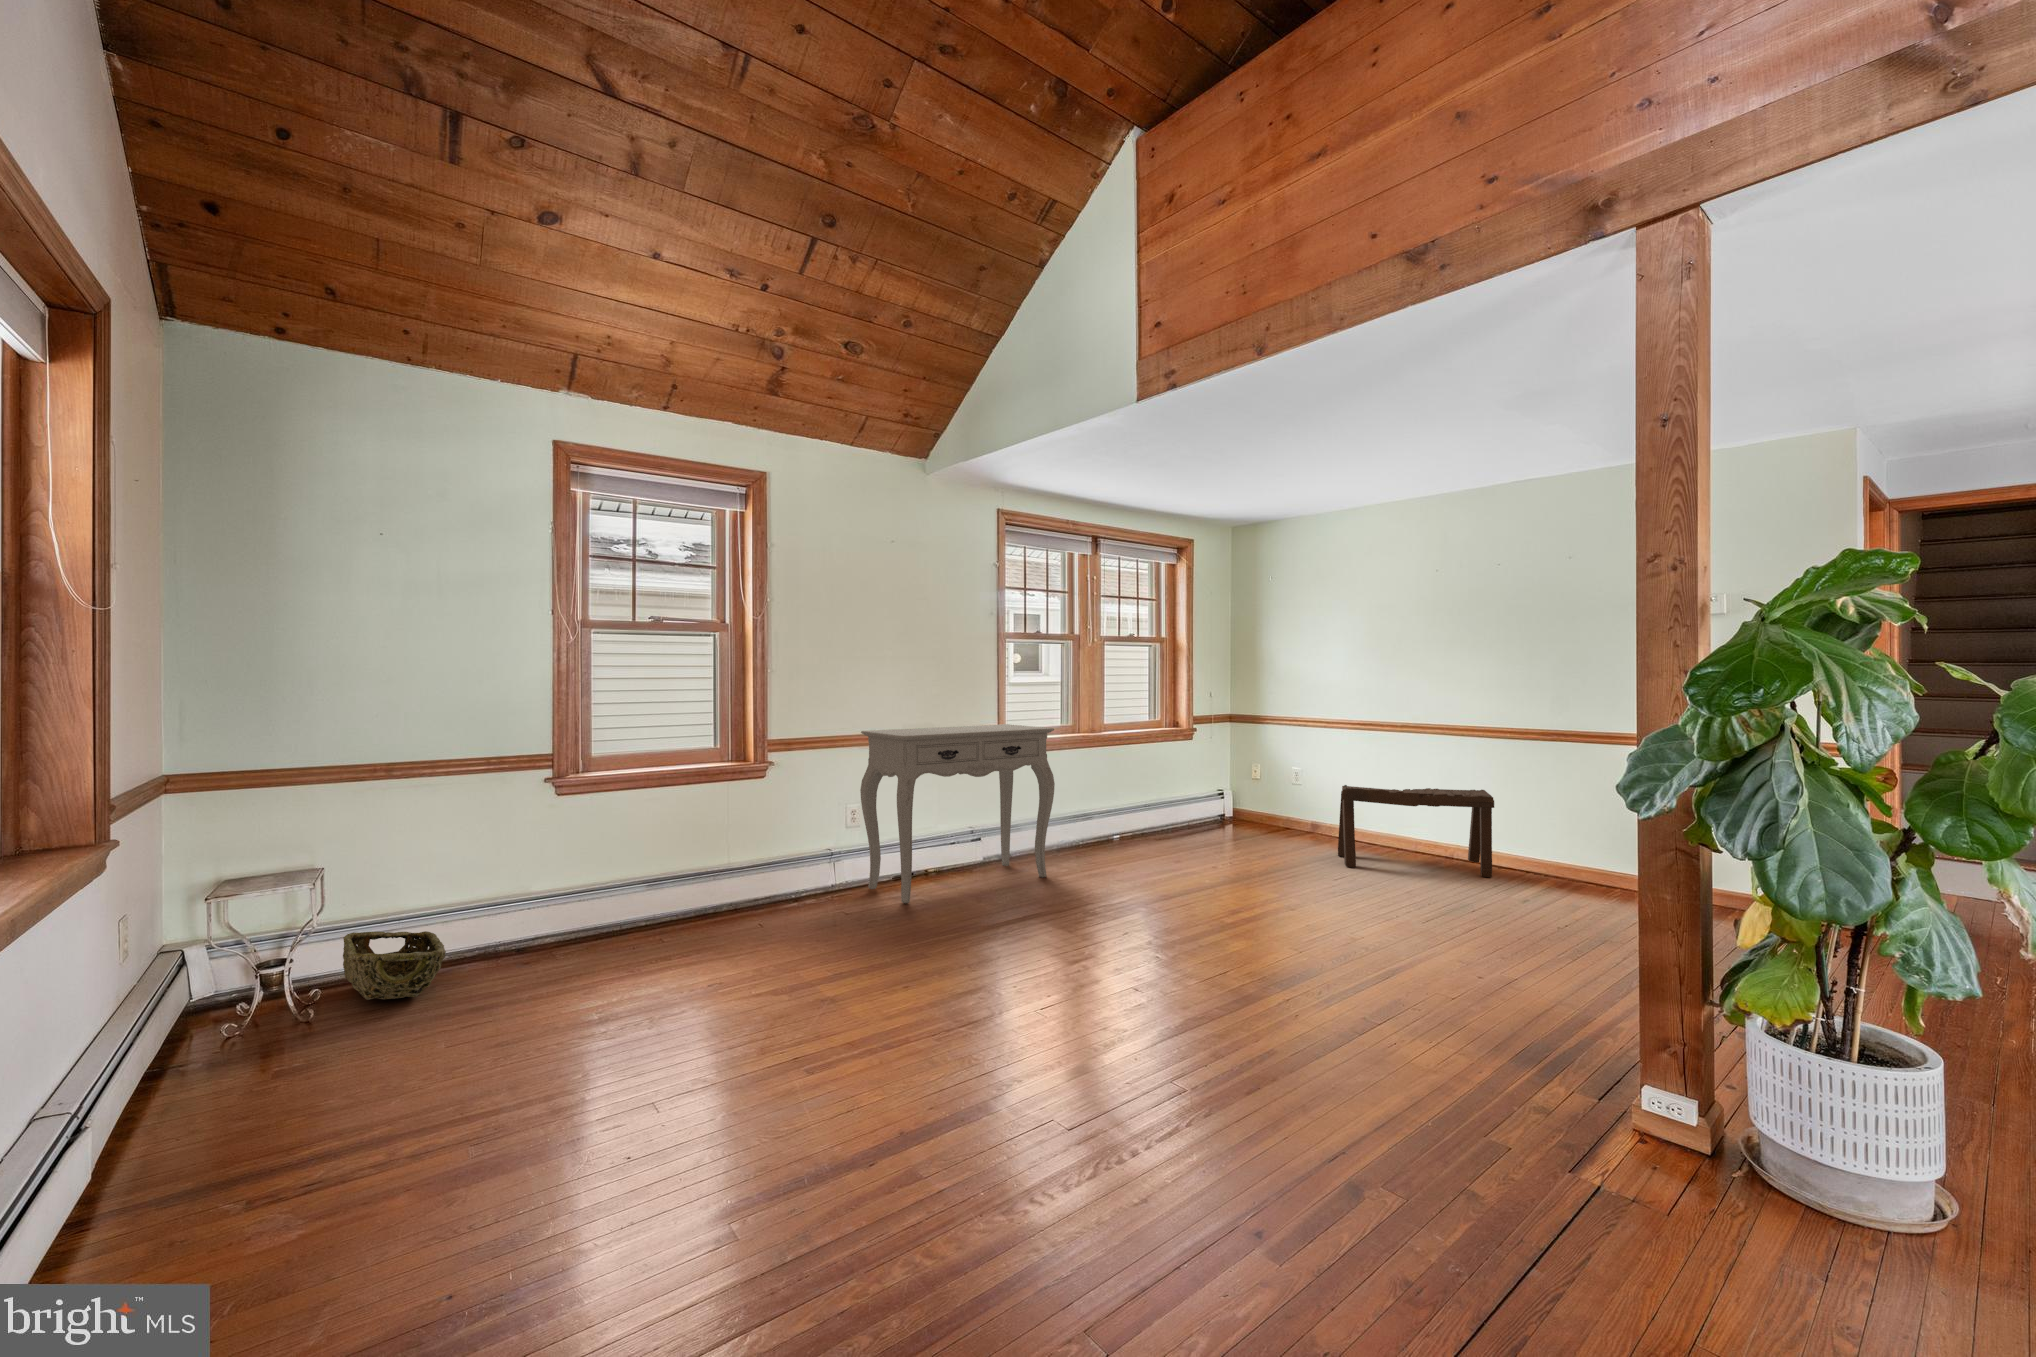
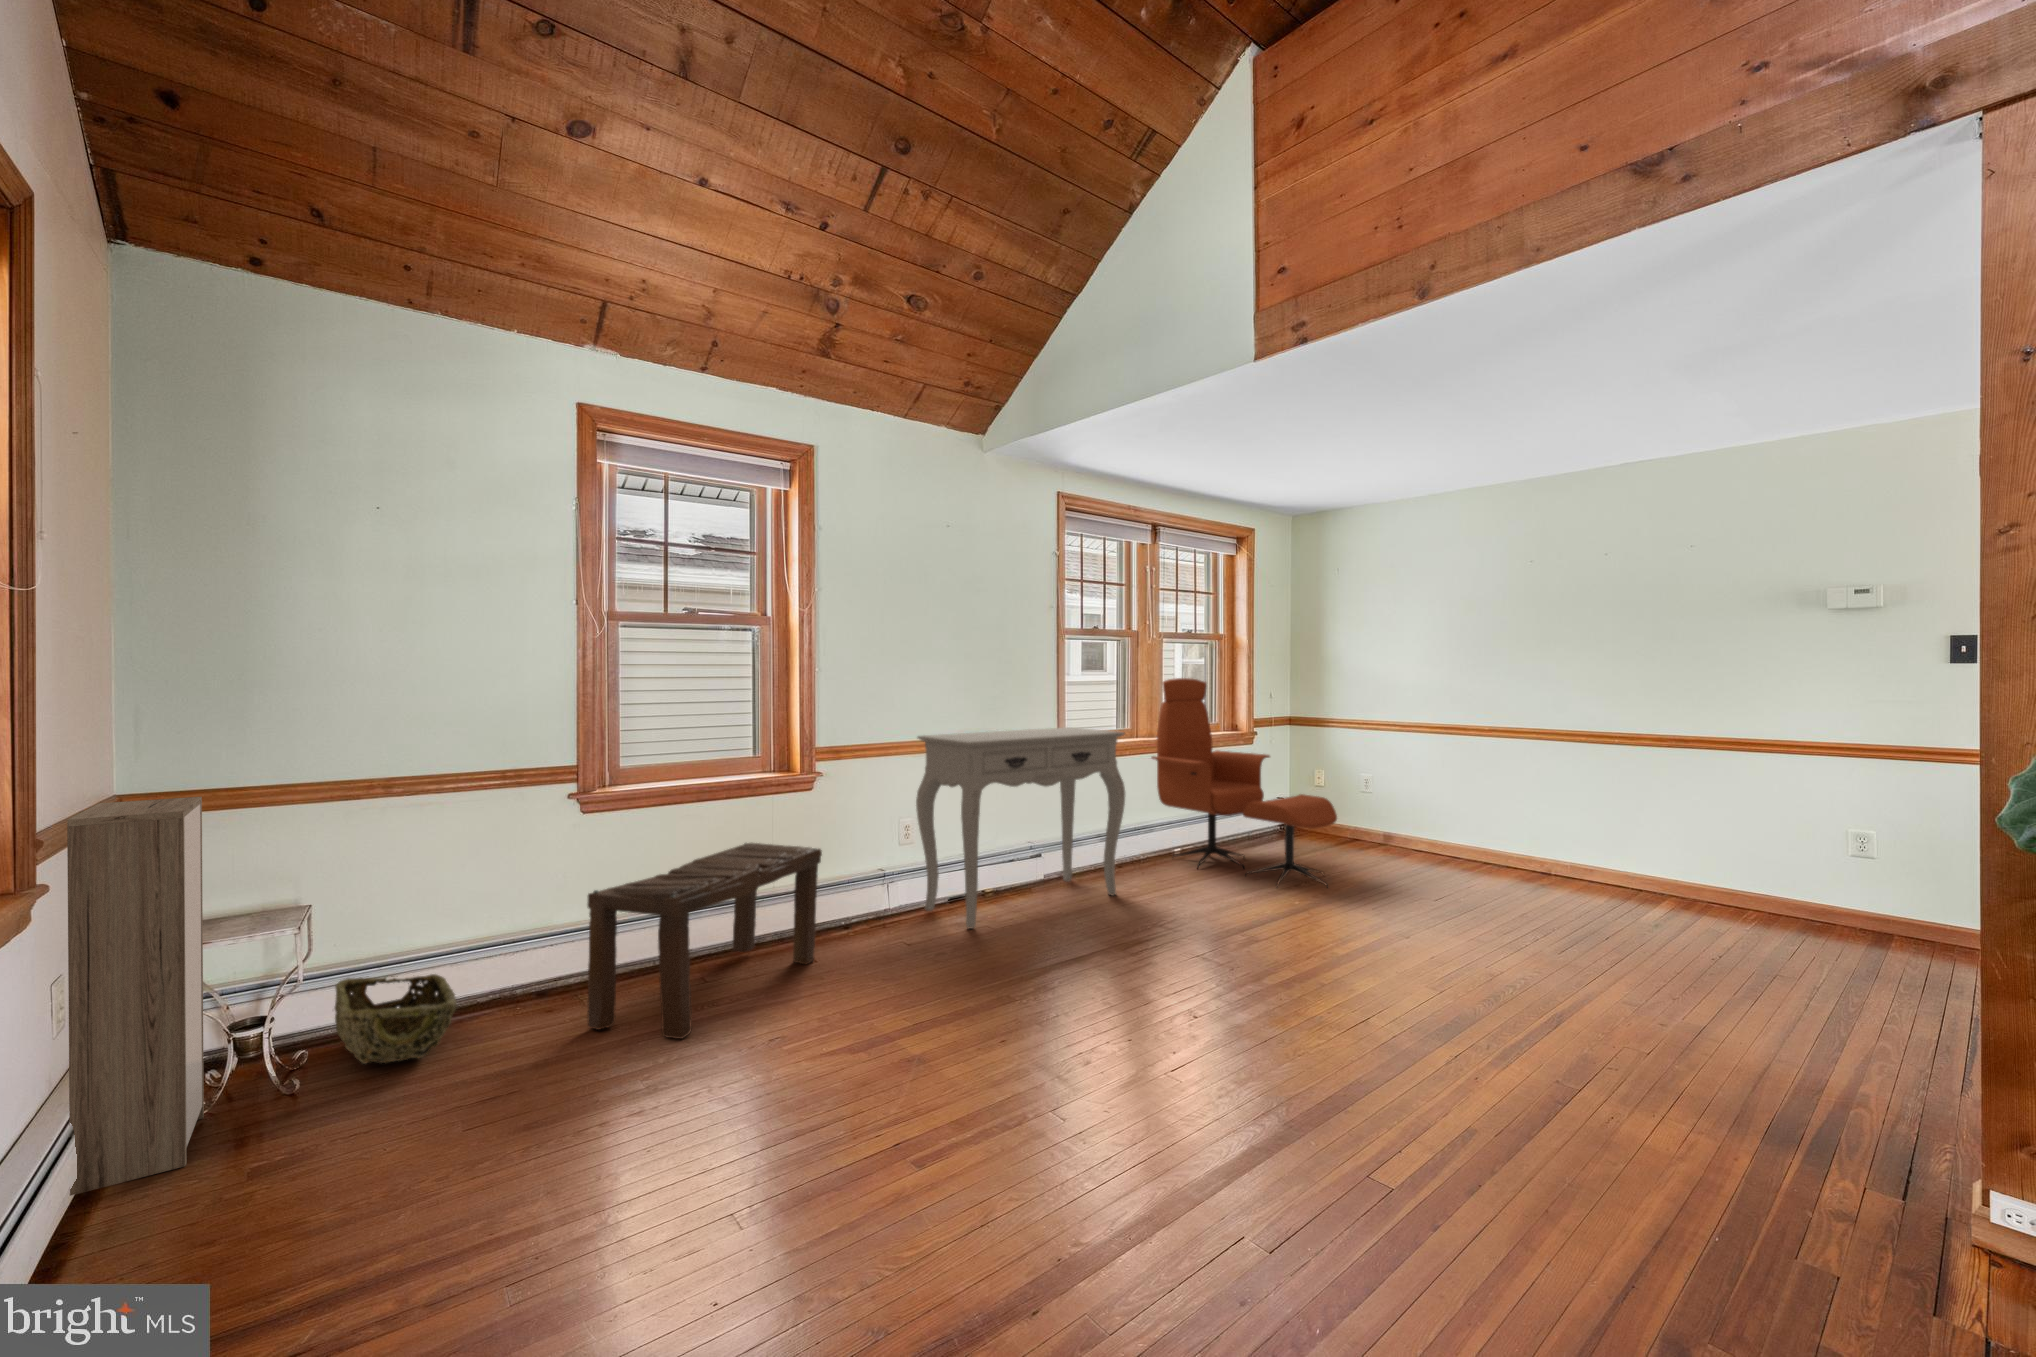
lounge chair: none [1089,679,1254,872] -> present [1152,678,1337,887]
storage cabinet: none [138,774,238,1086] -> present [67,797,204,1196]
bench: present [1338,785,1494,877] -> present [587,843,822,1039]

